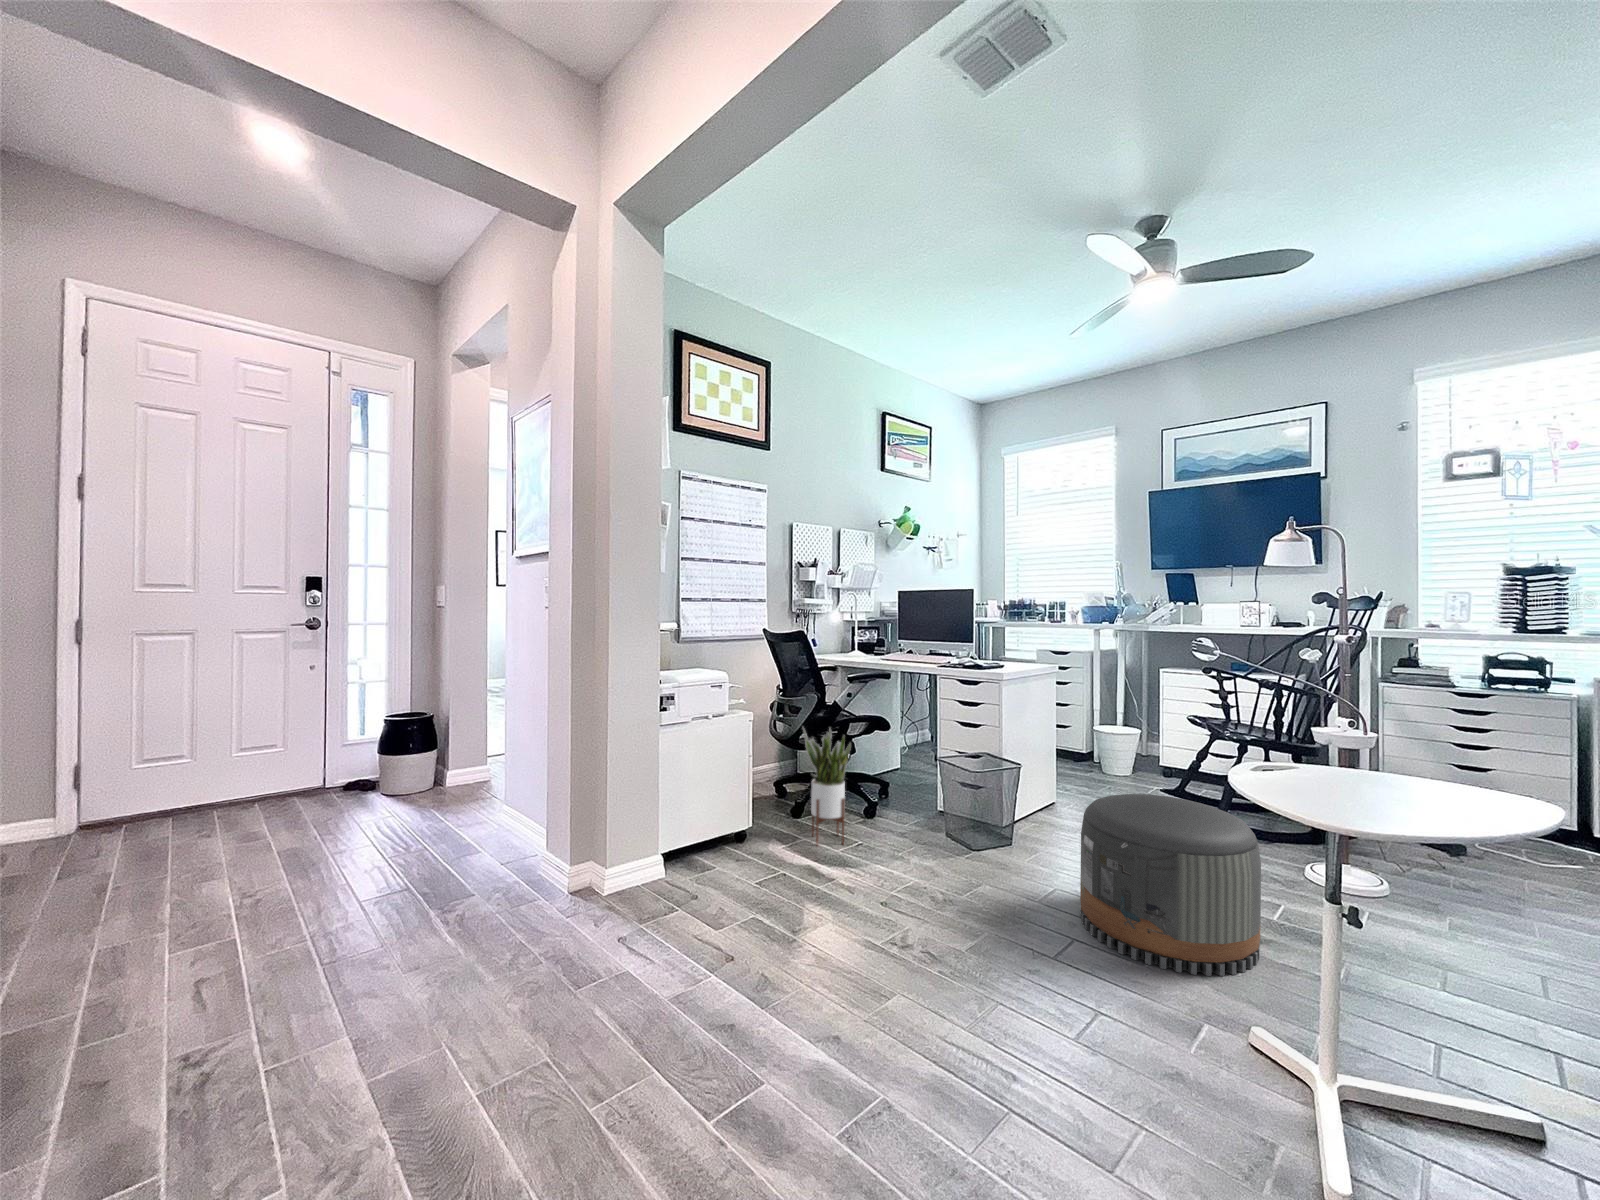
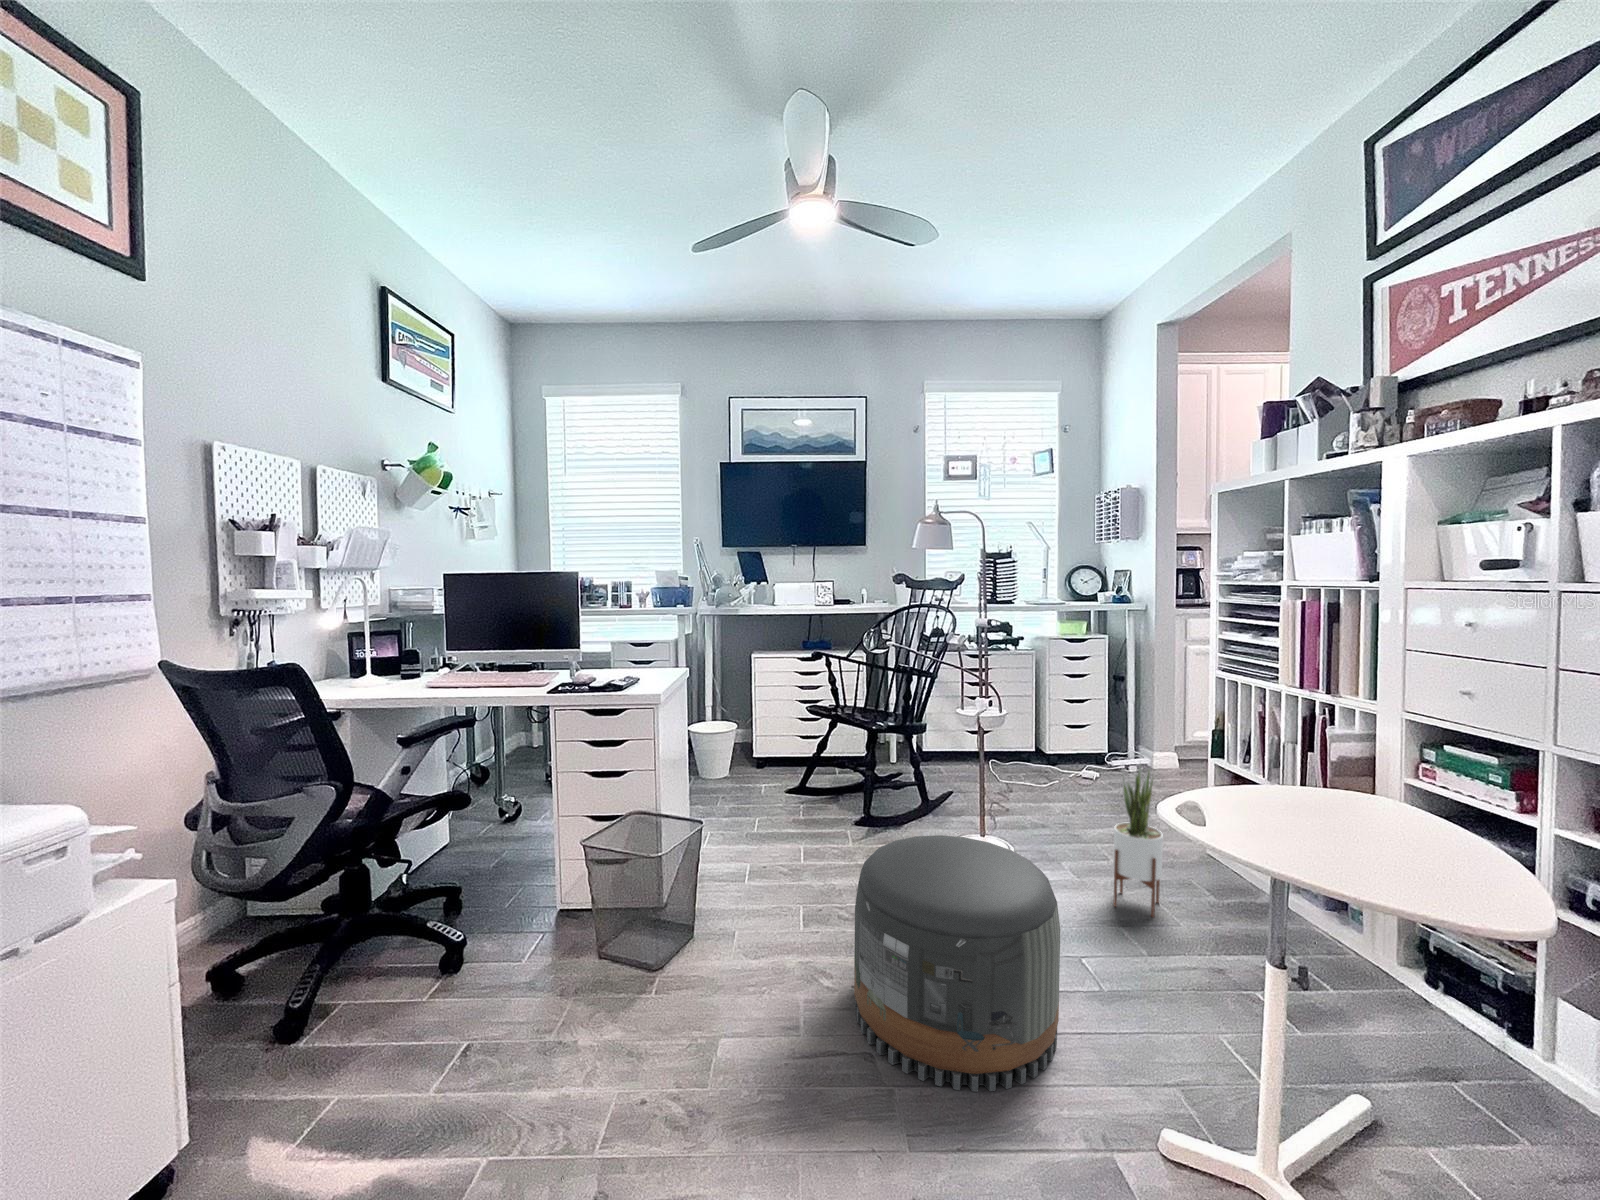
potted plant: present [803,728,851,845] -> present [1113,766,1163,917]

